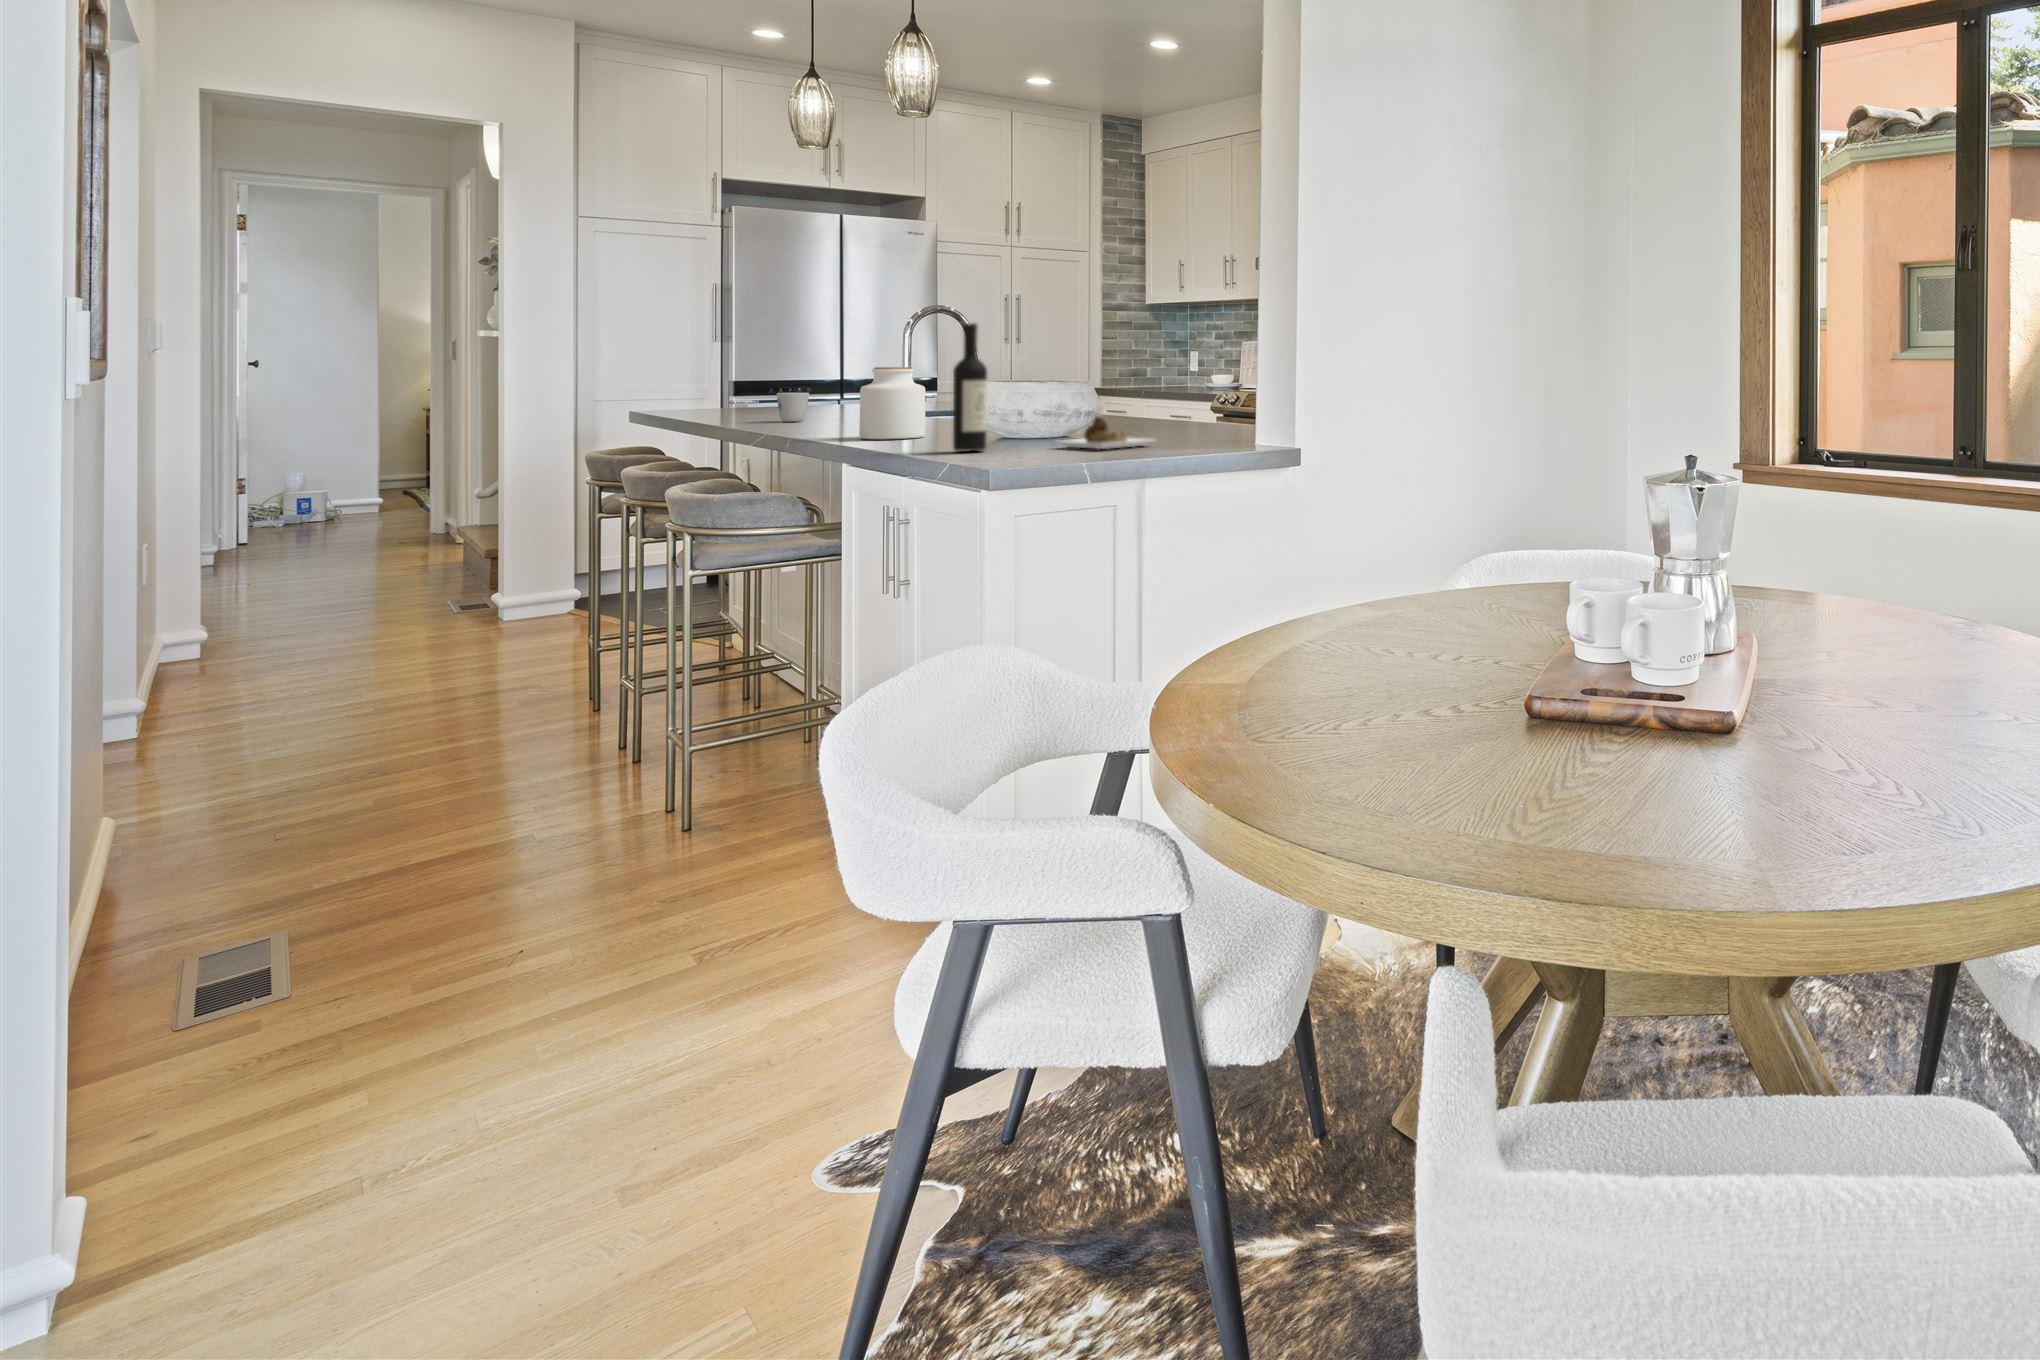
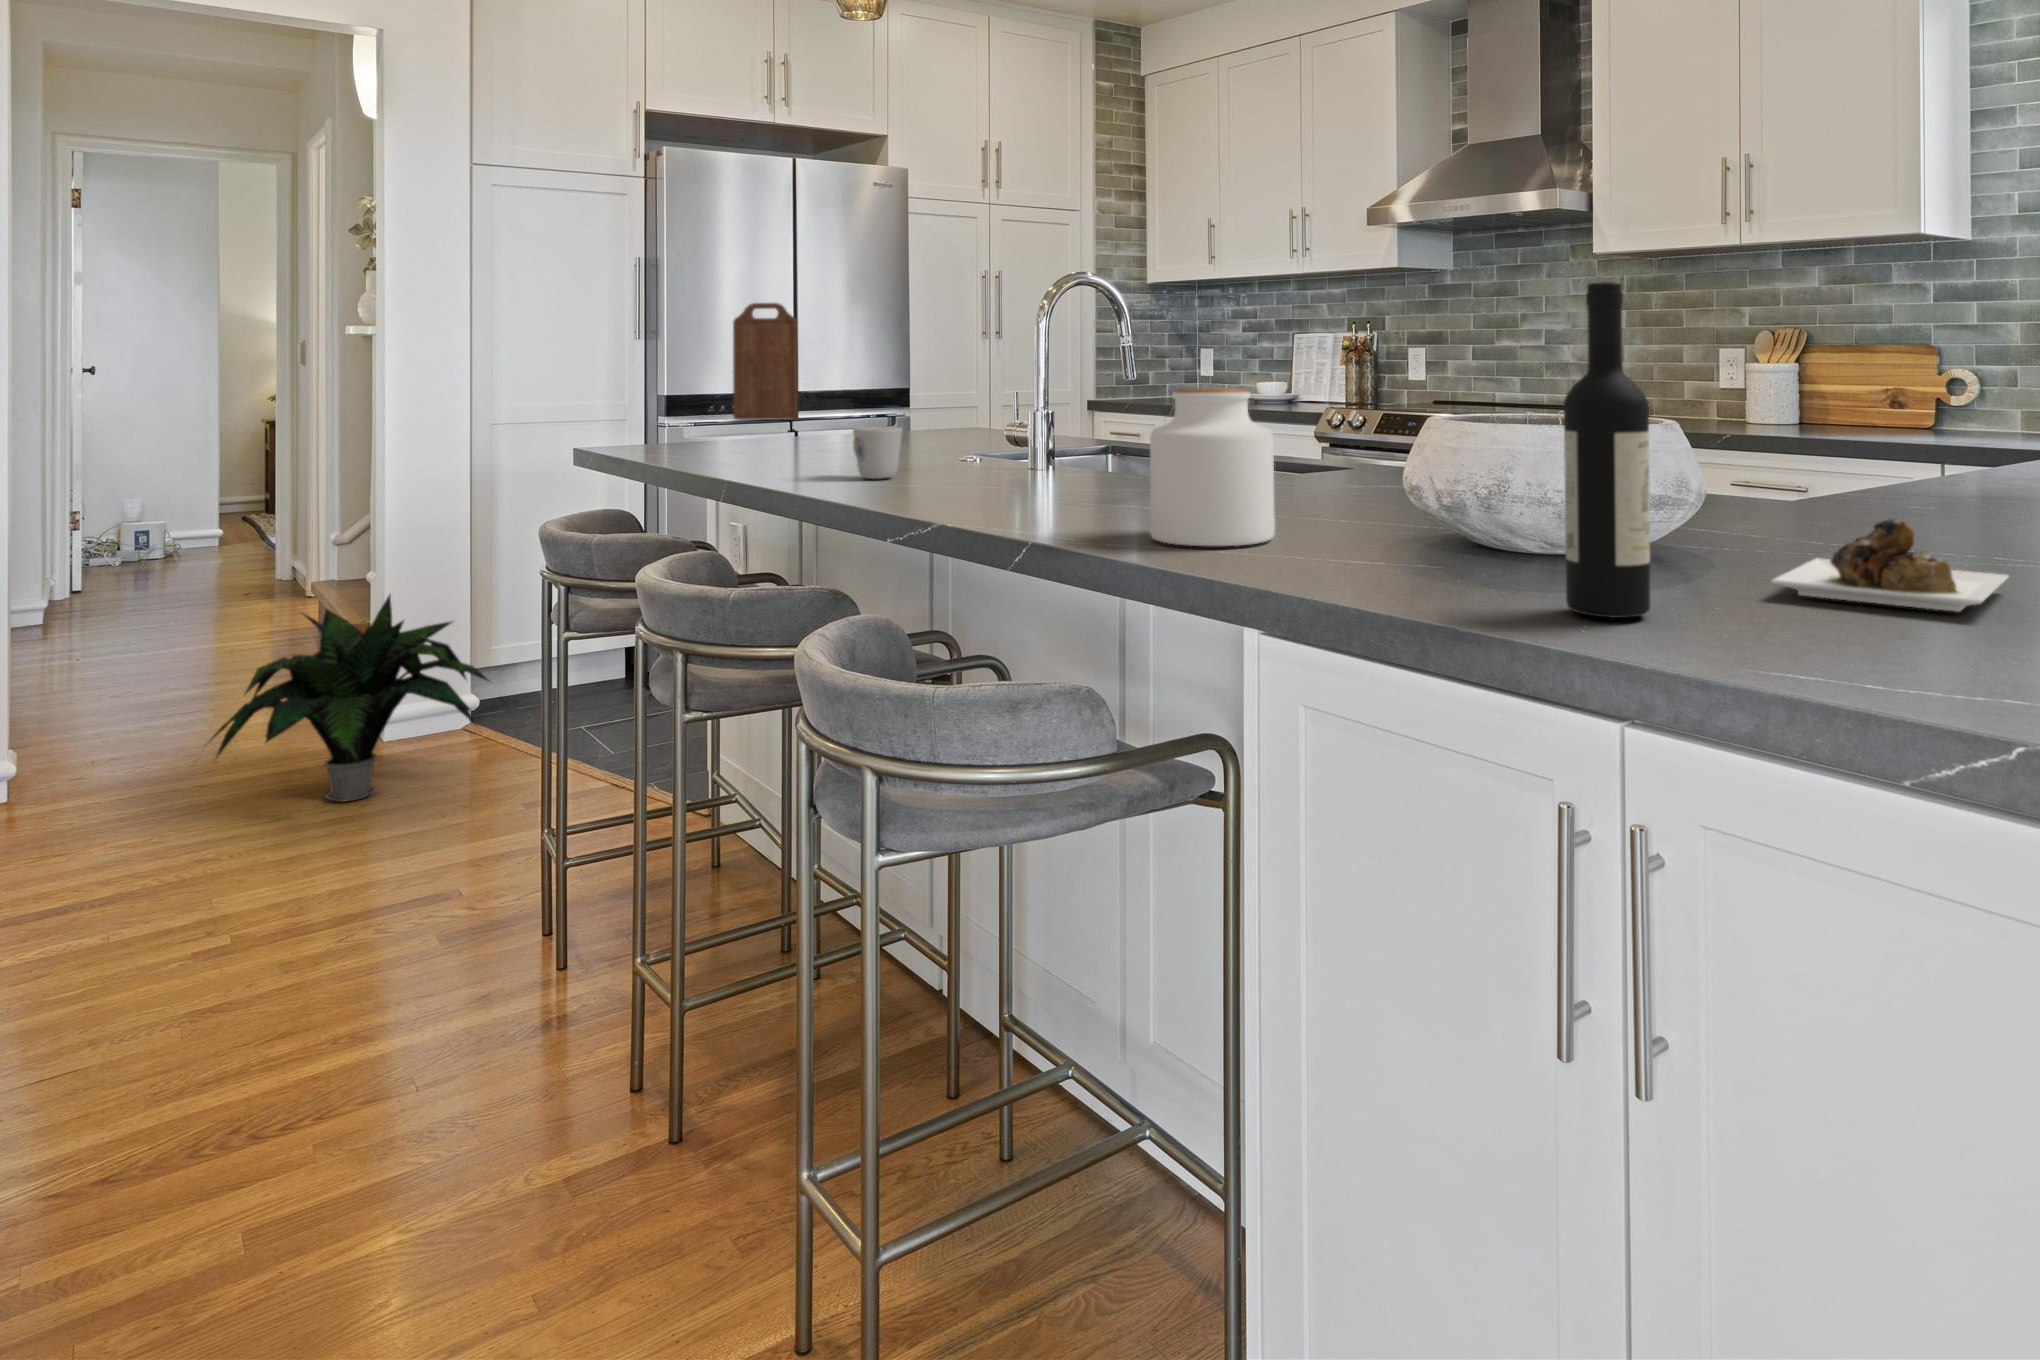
cutting board: none [779,317,827,398] -> present [733,303,798,420]
potted plant: none [353,511,580,651] -> present [210,595,489,802]

